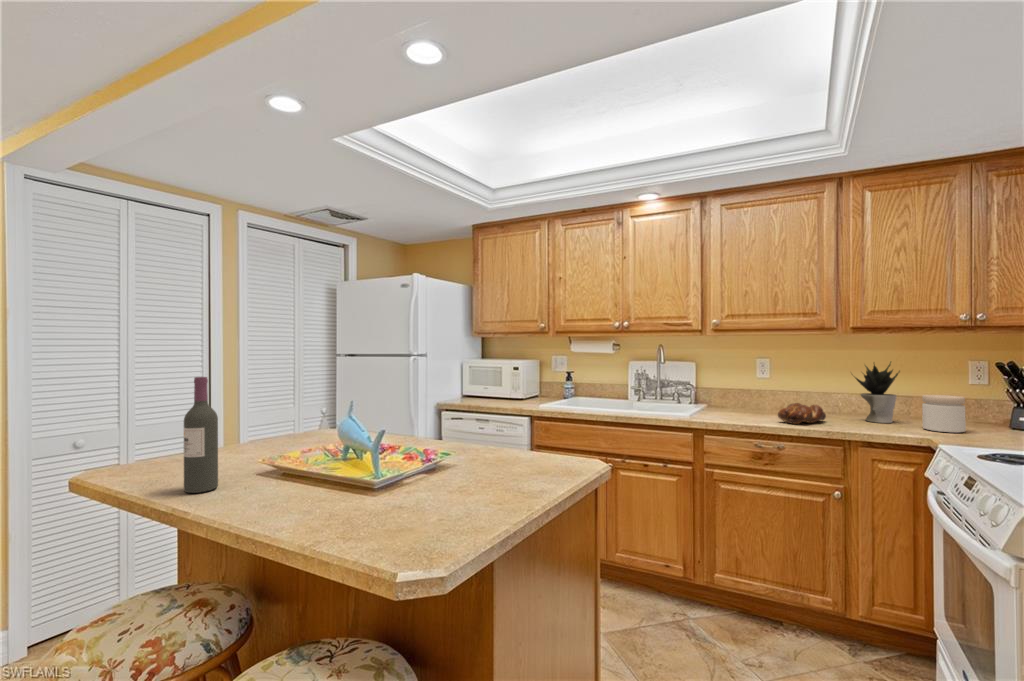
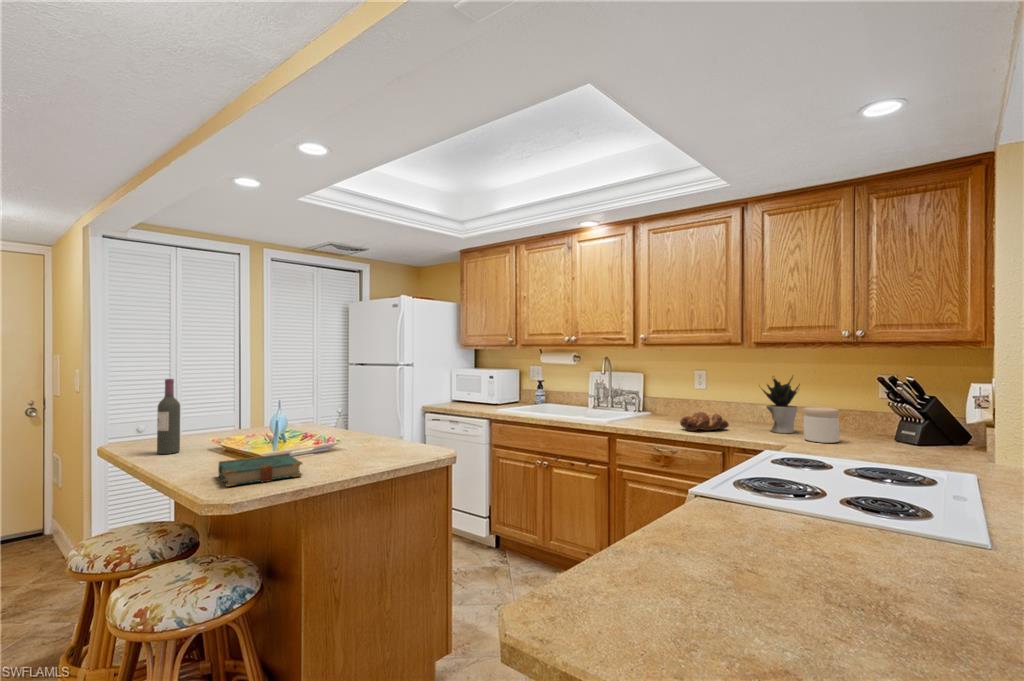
book: none [348,485,484,554] -> present [218,454,302,486]

